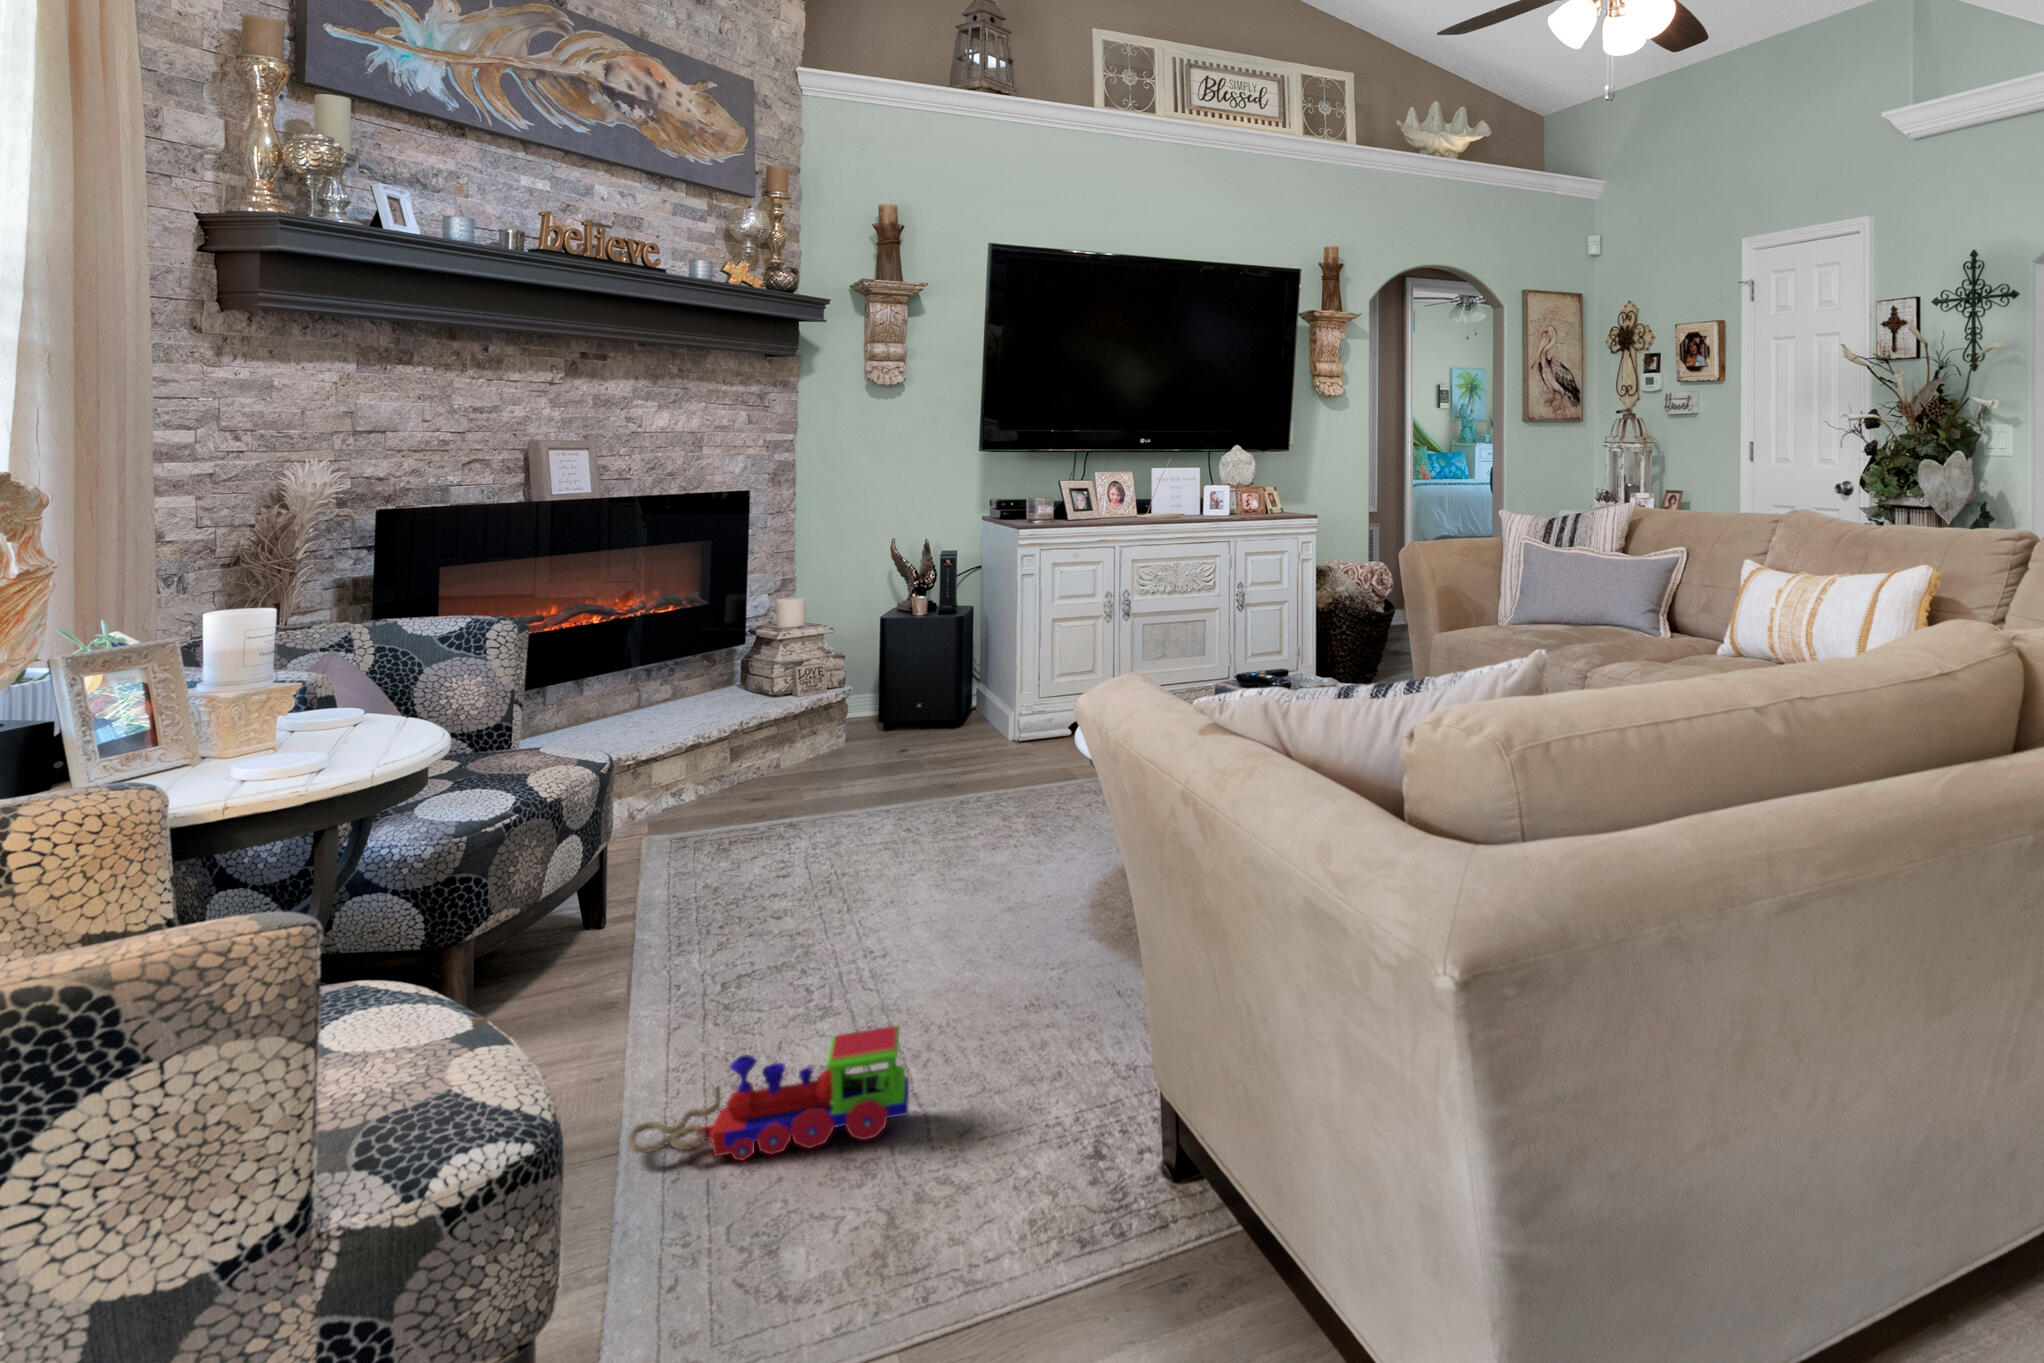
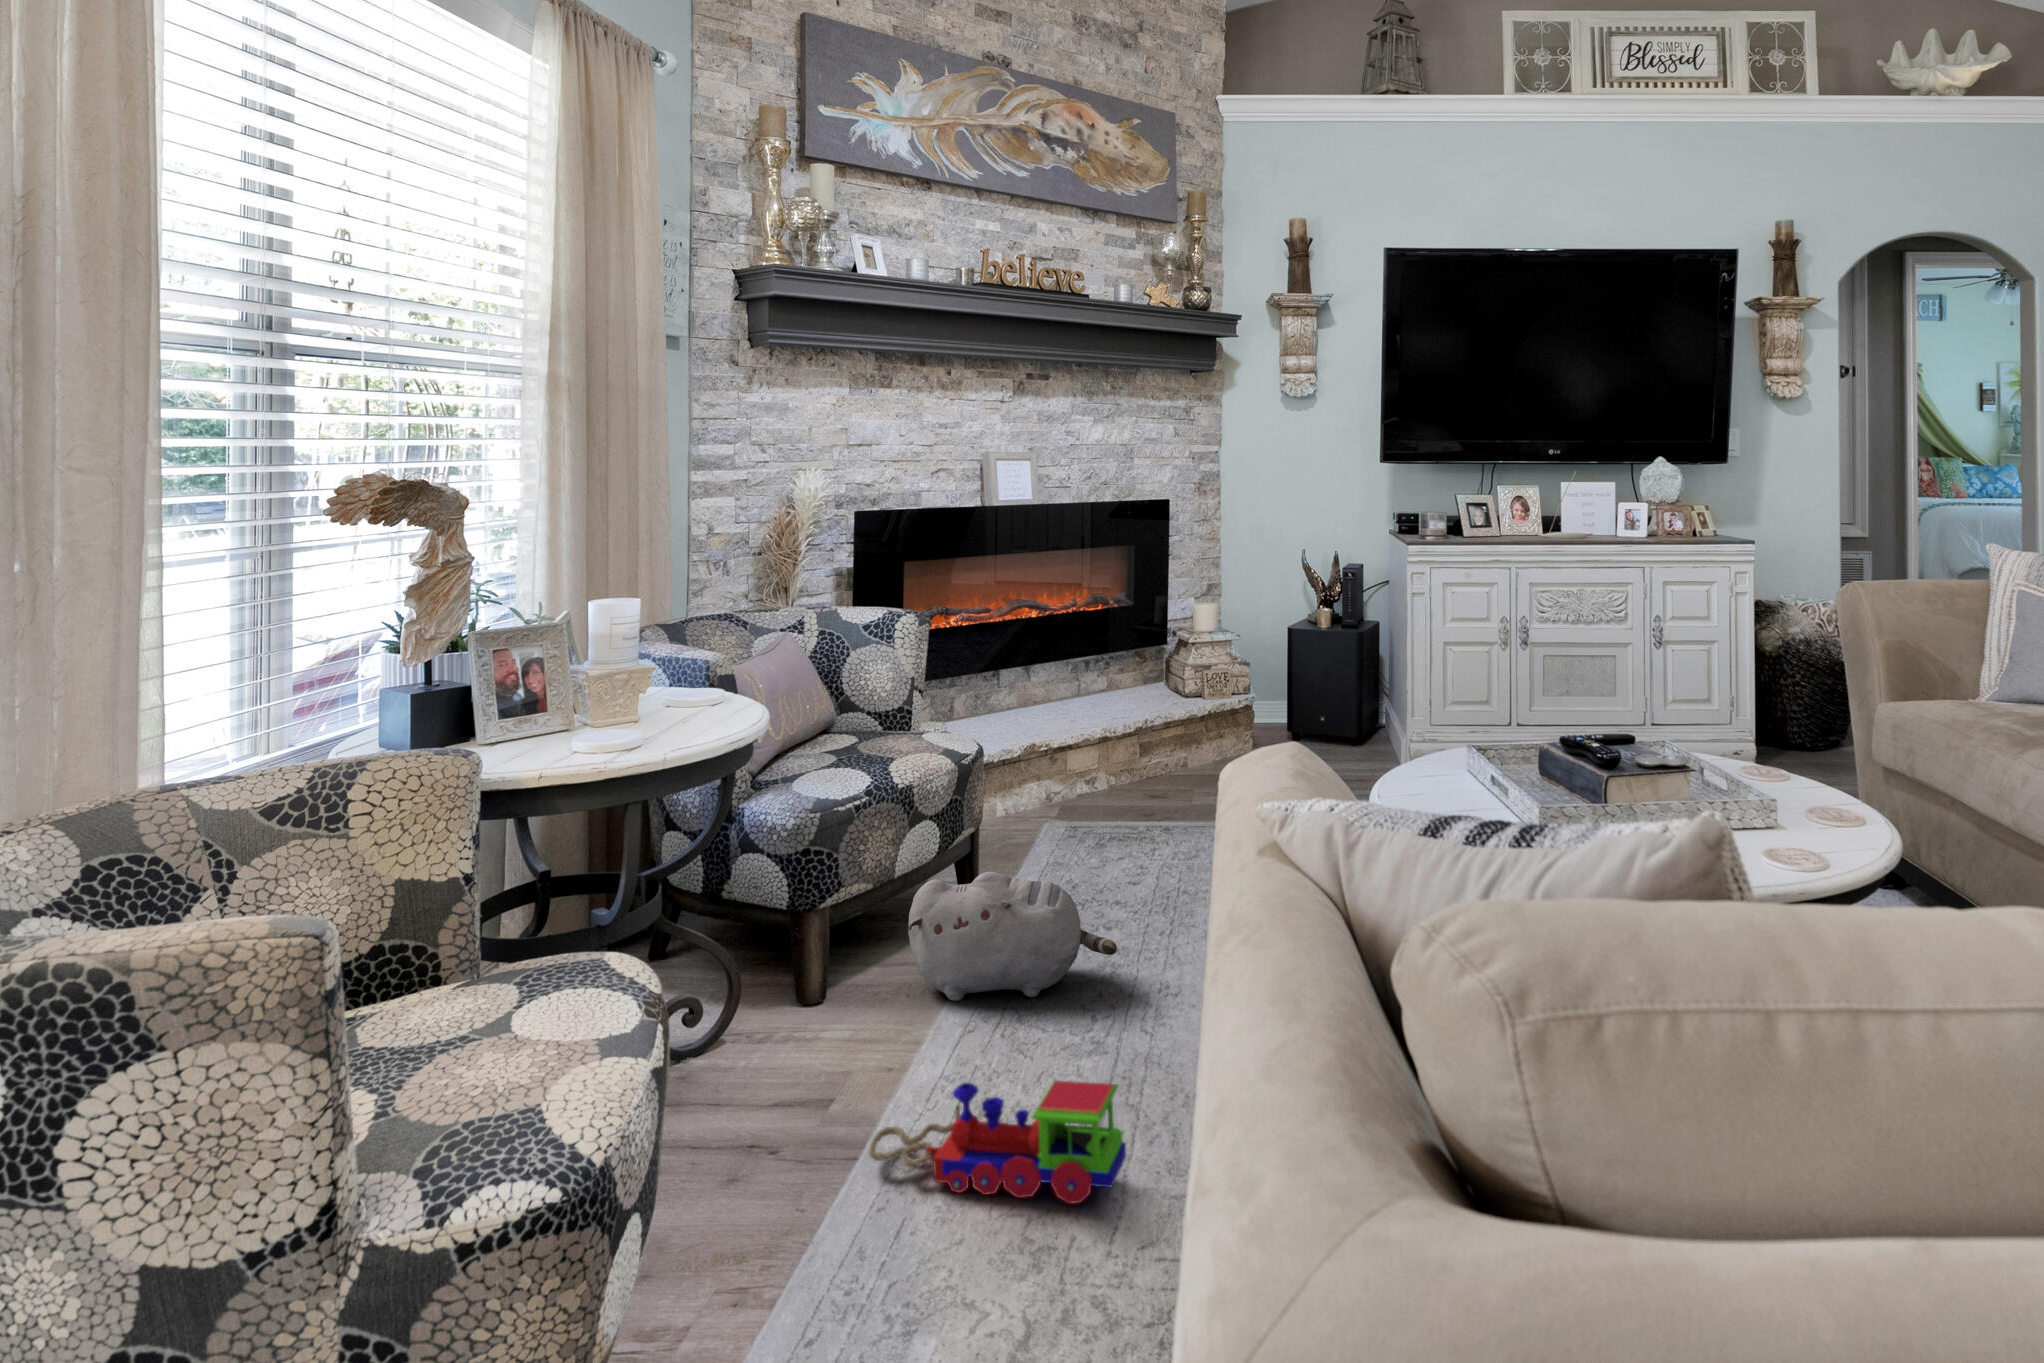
plush toy: none [573,875,819,1014] -> present [907,872,1117,1001]

